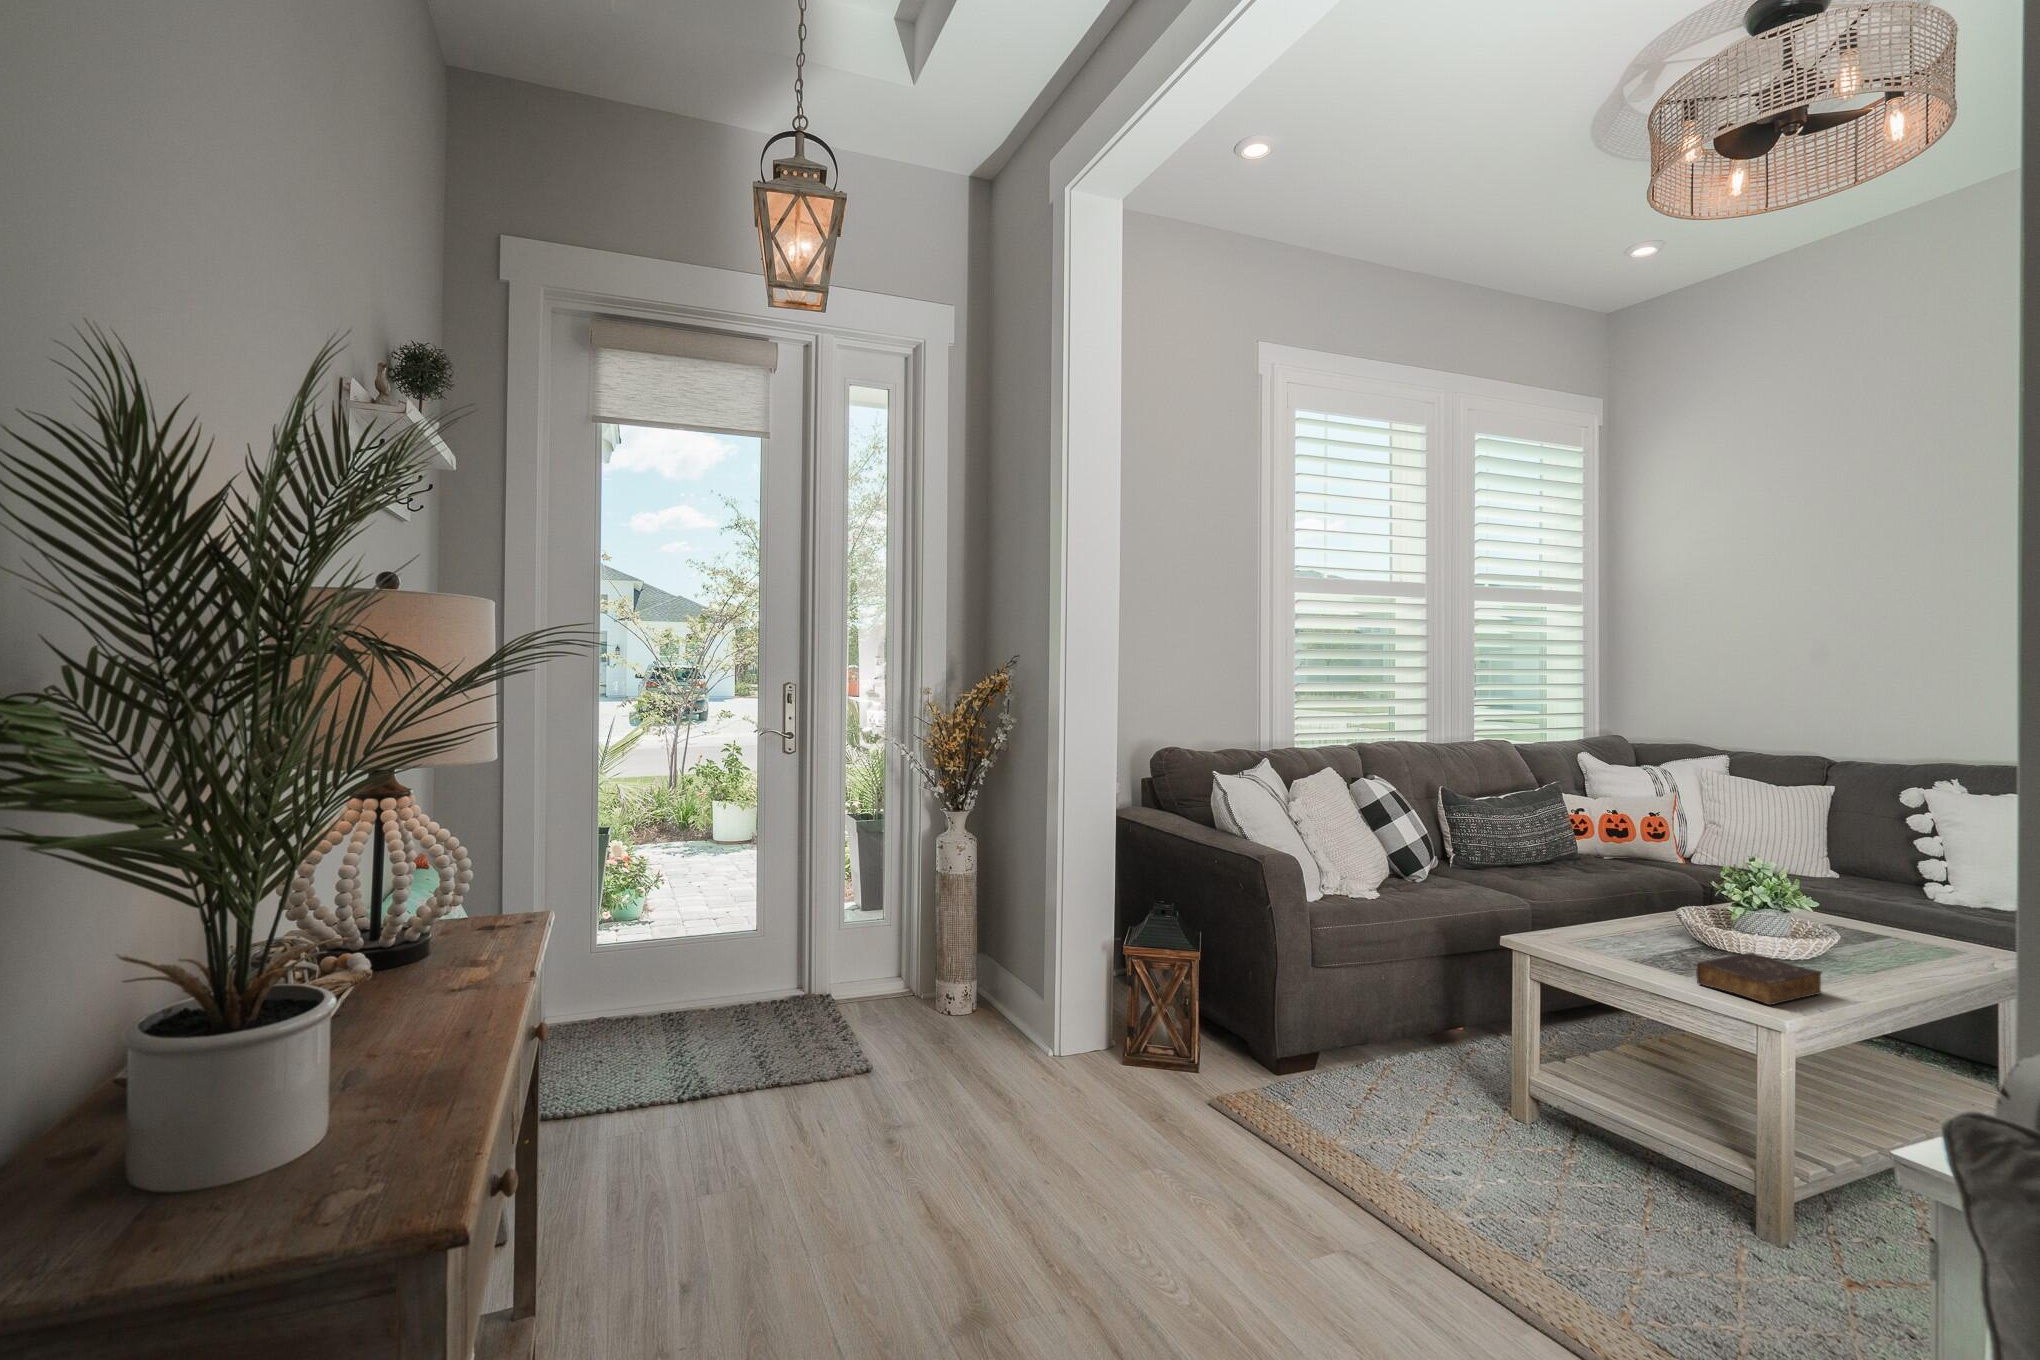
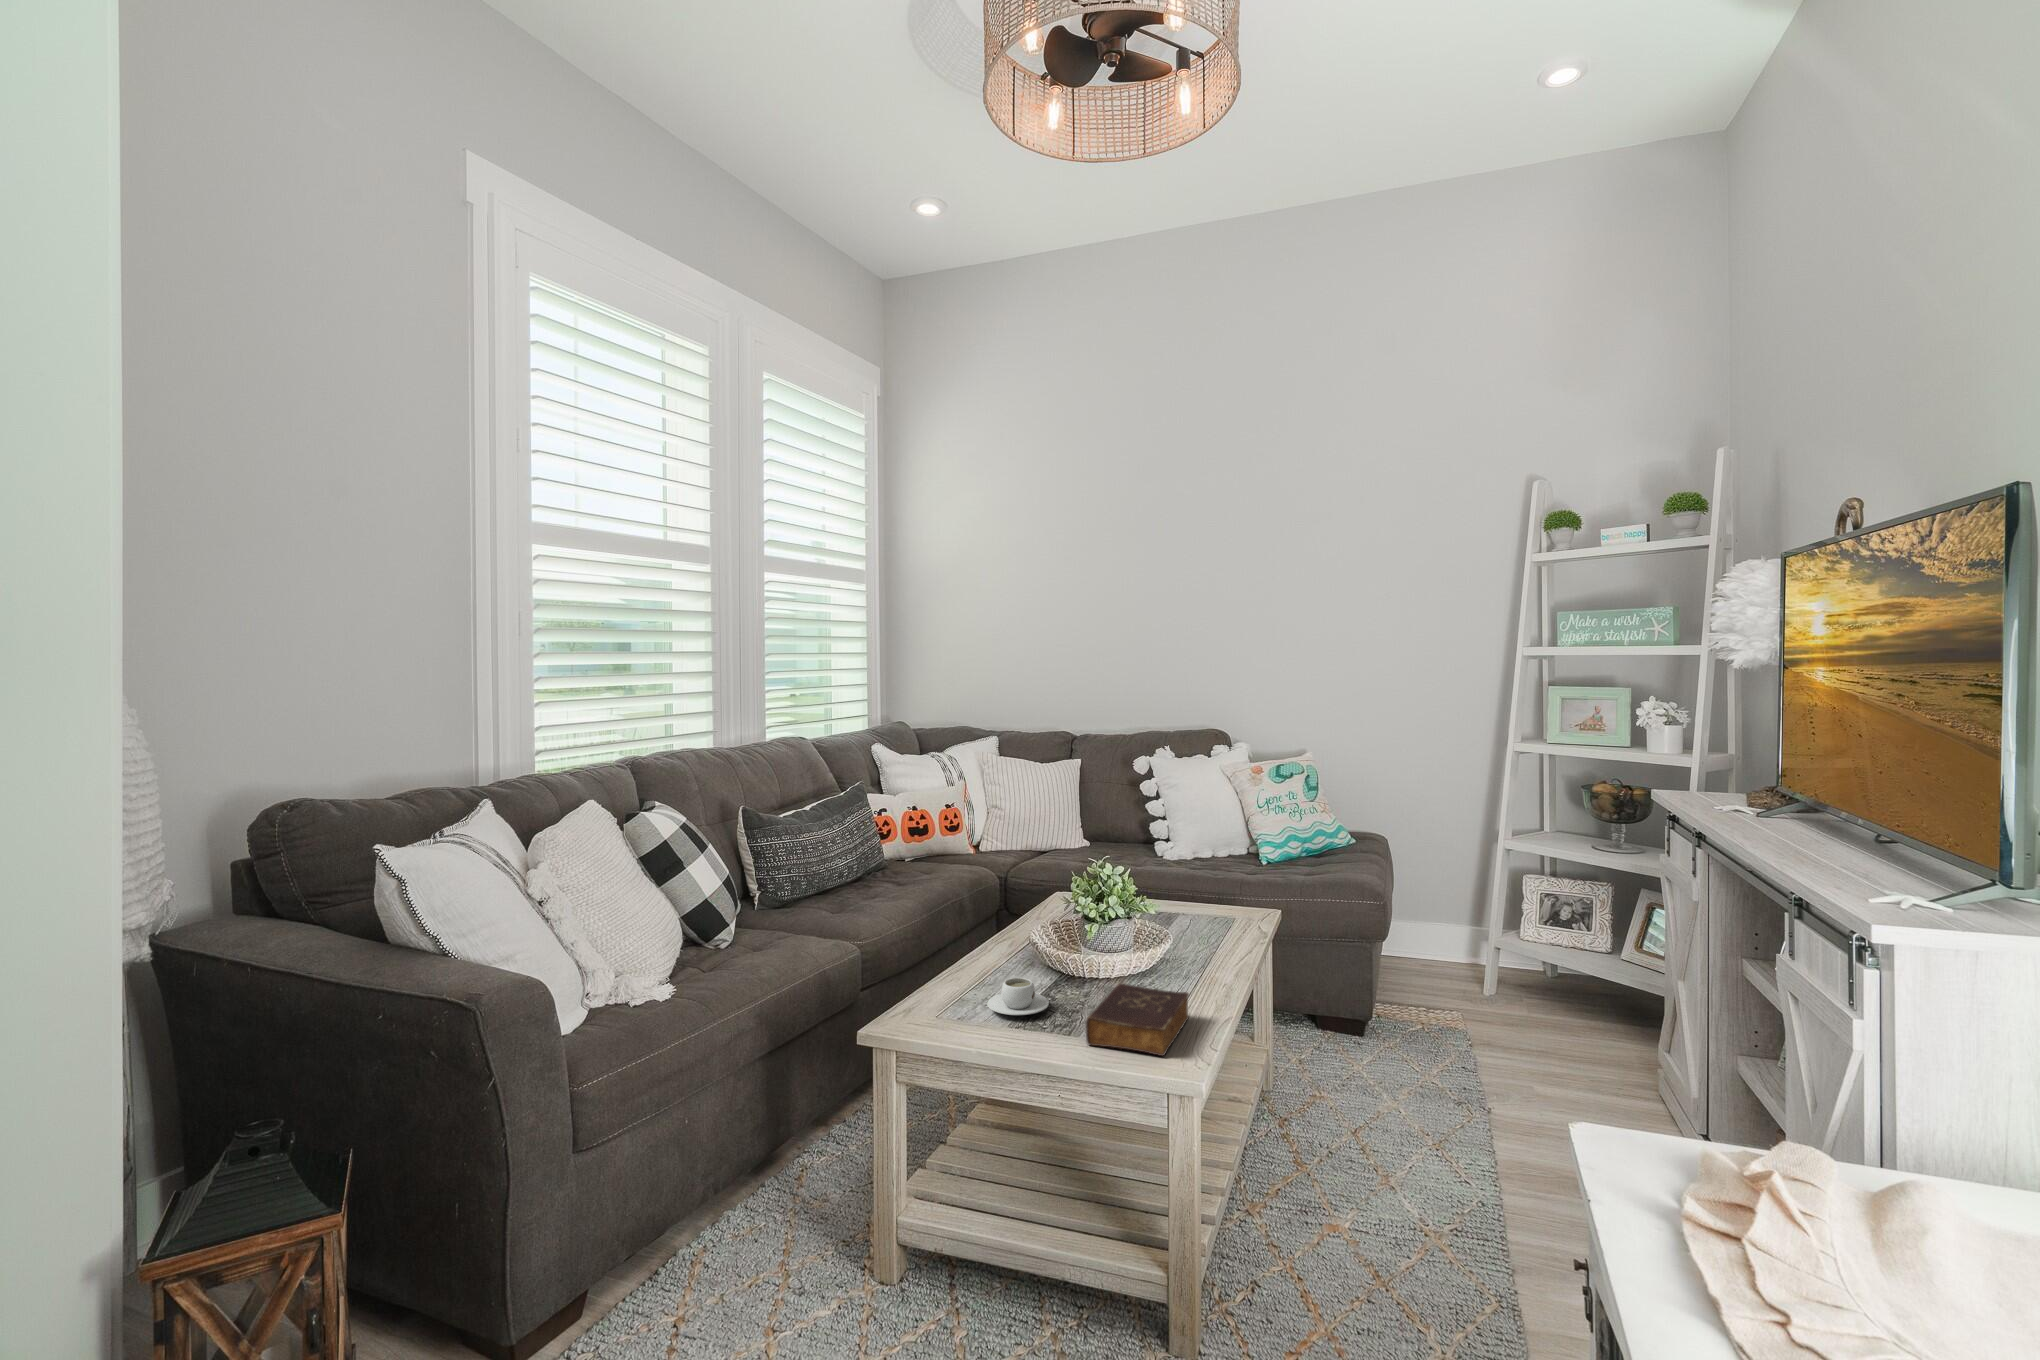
teacup: none [1617,929,1677,958] -> present [987,978,1049,1015]

